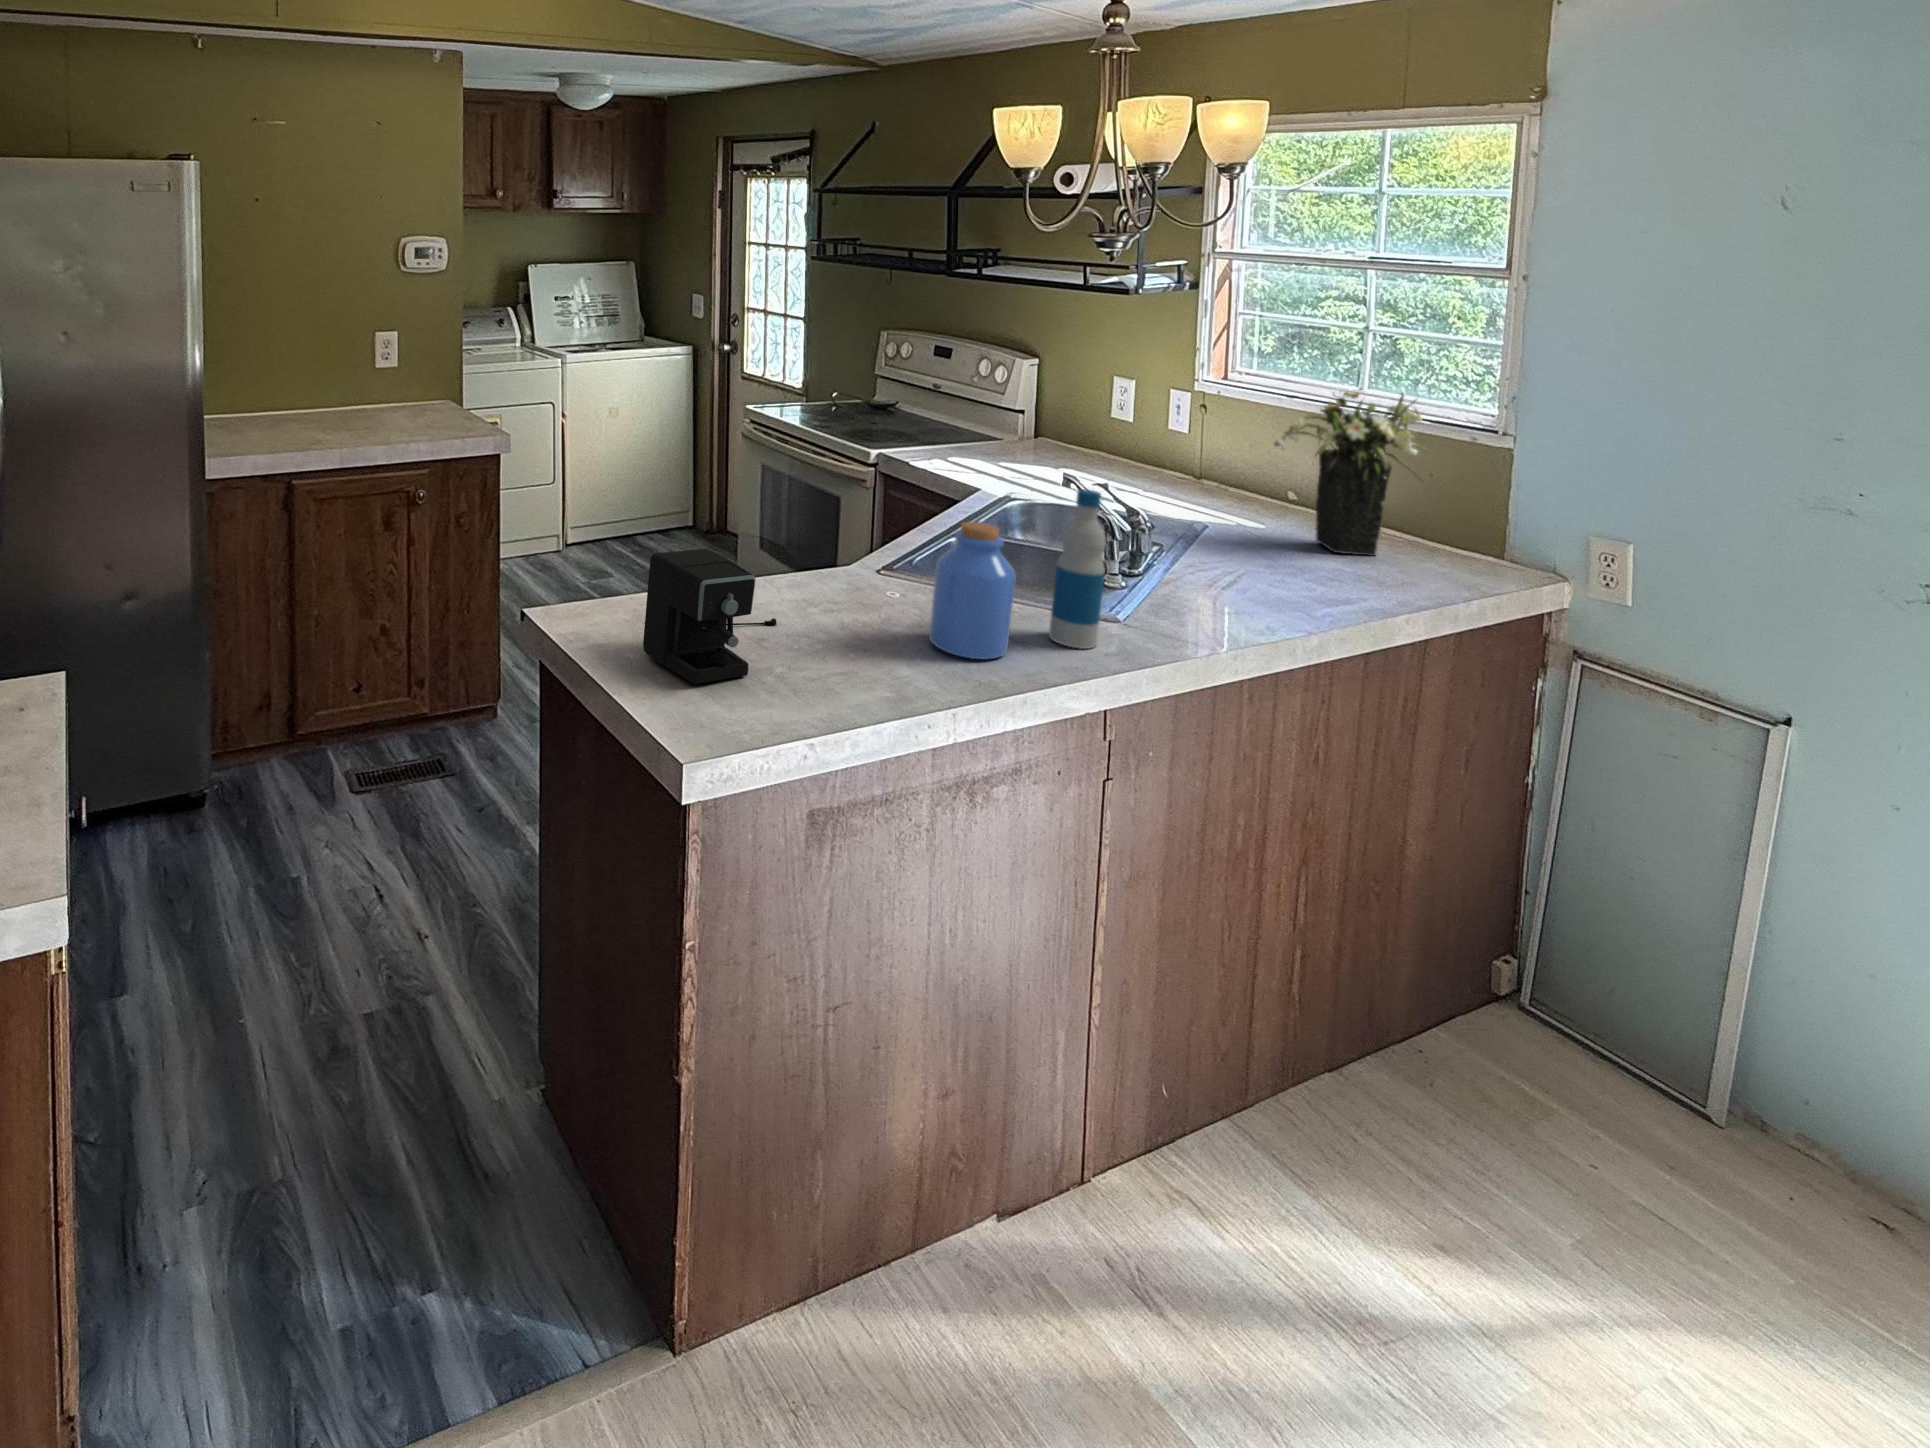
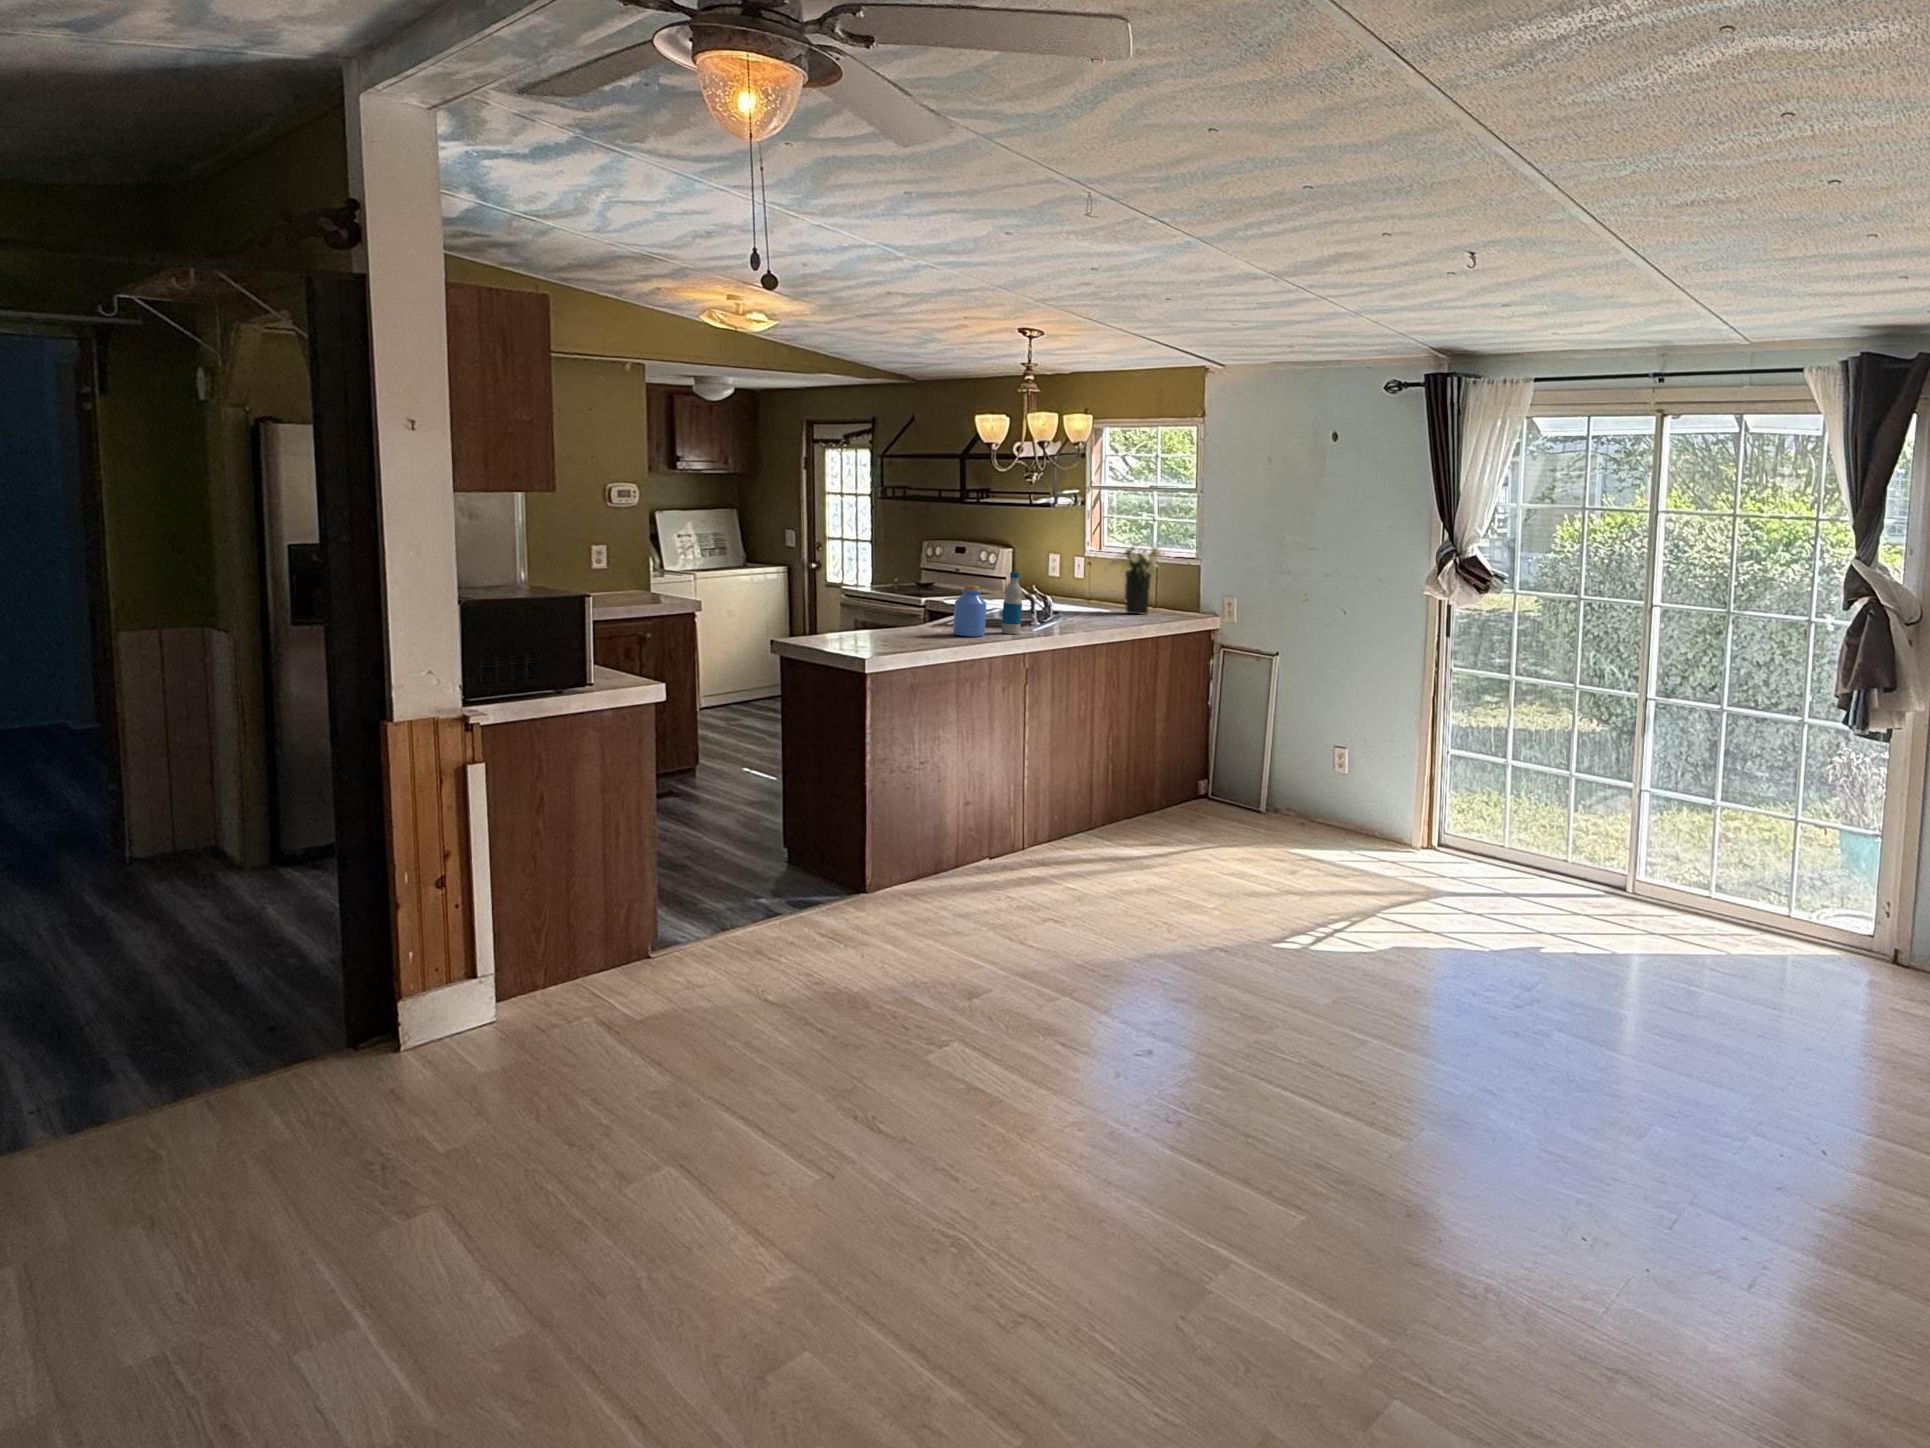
coffee maker: present [643,549,777,684] -> none [836,598,889,642]

